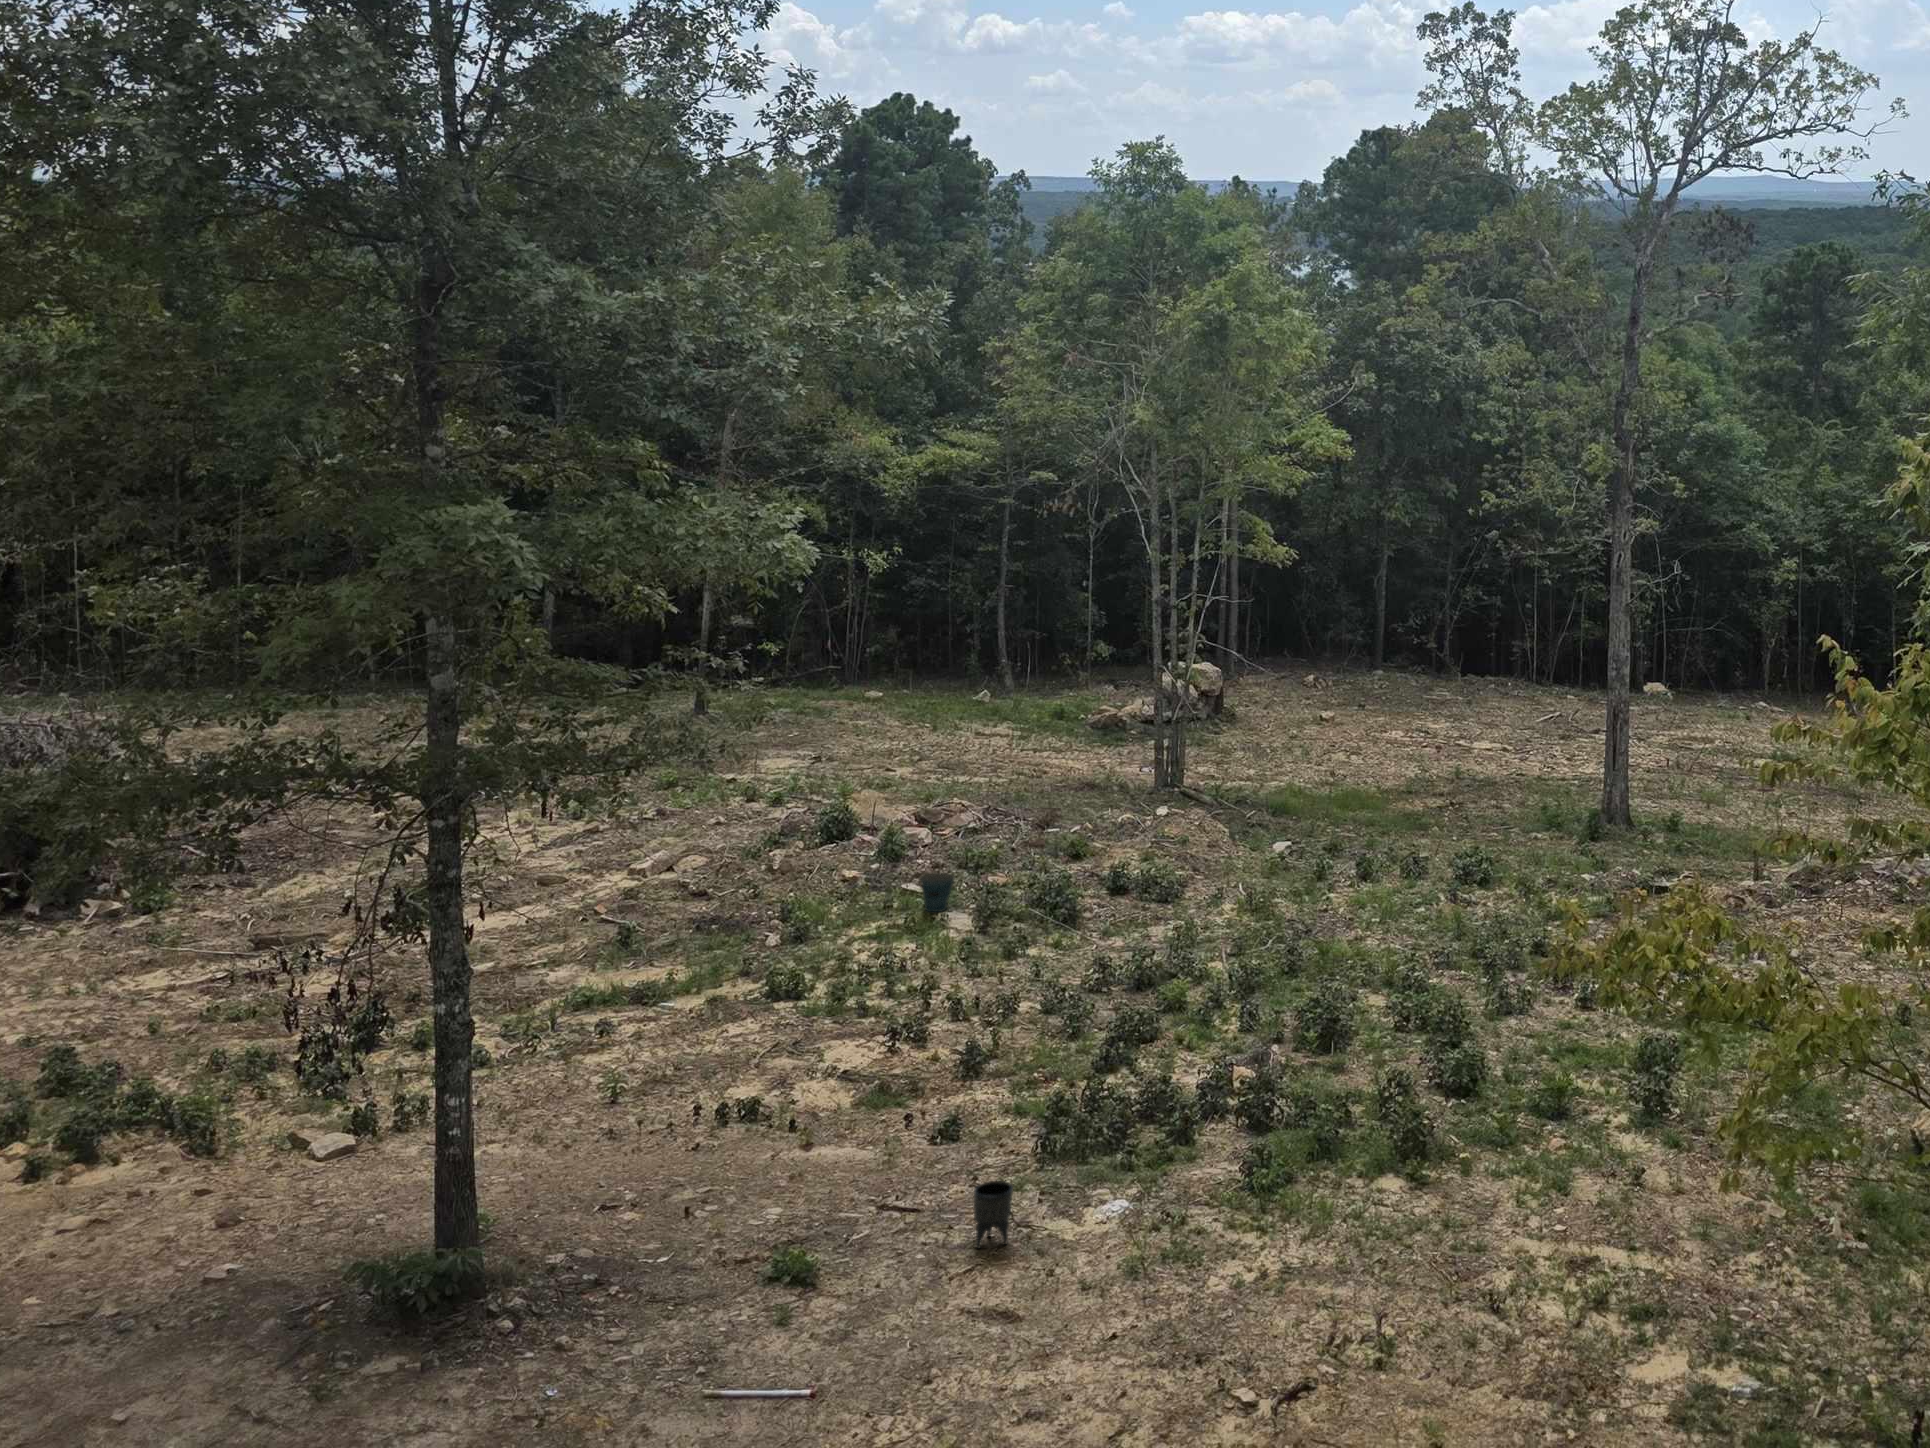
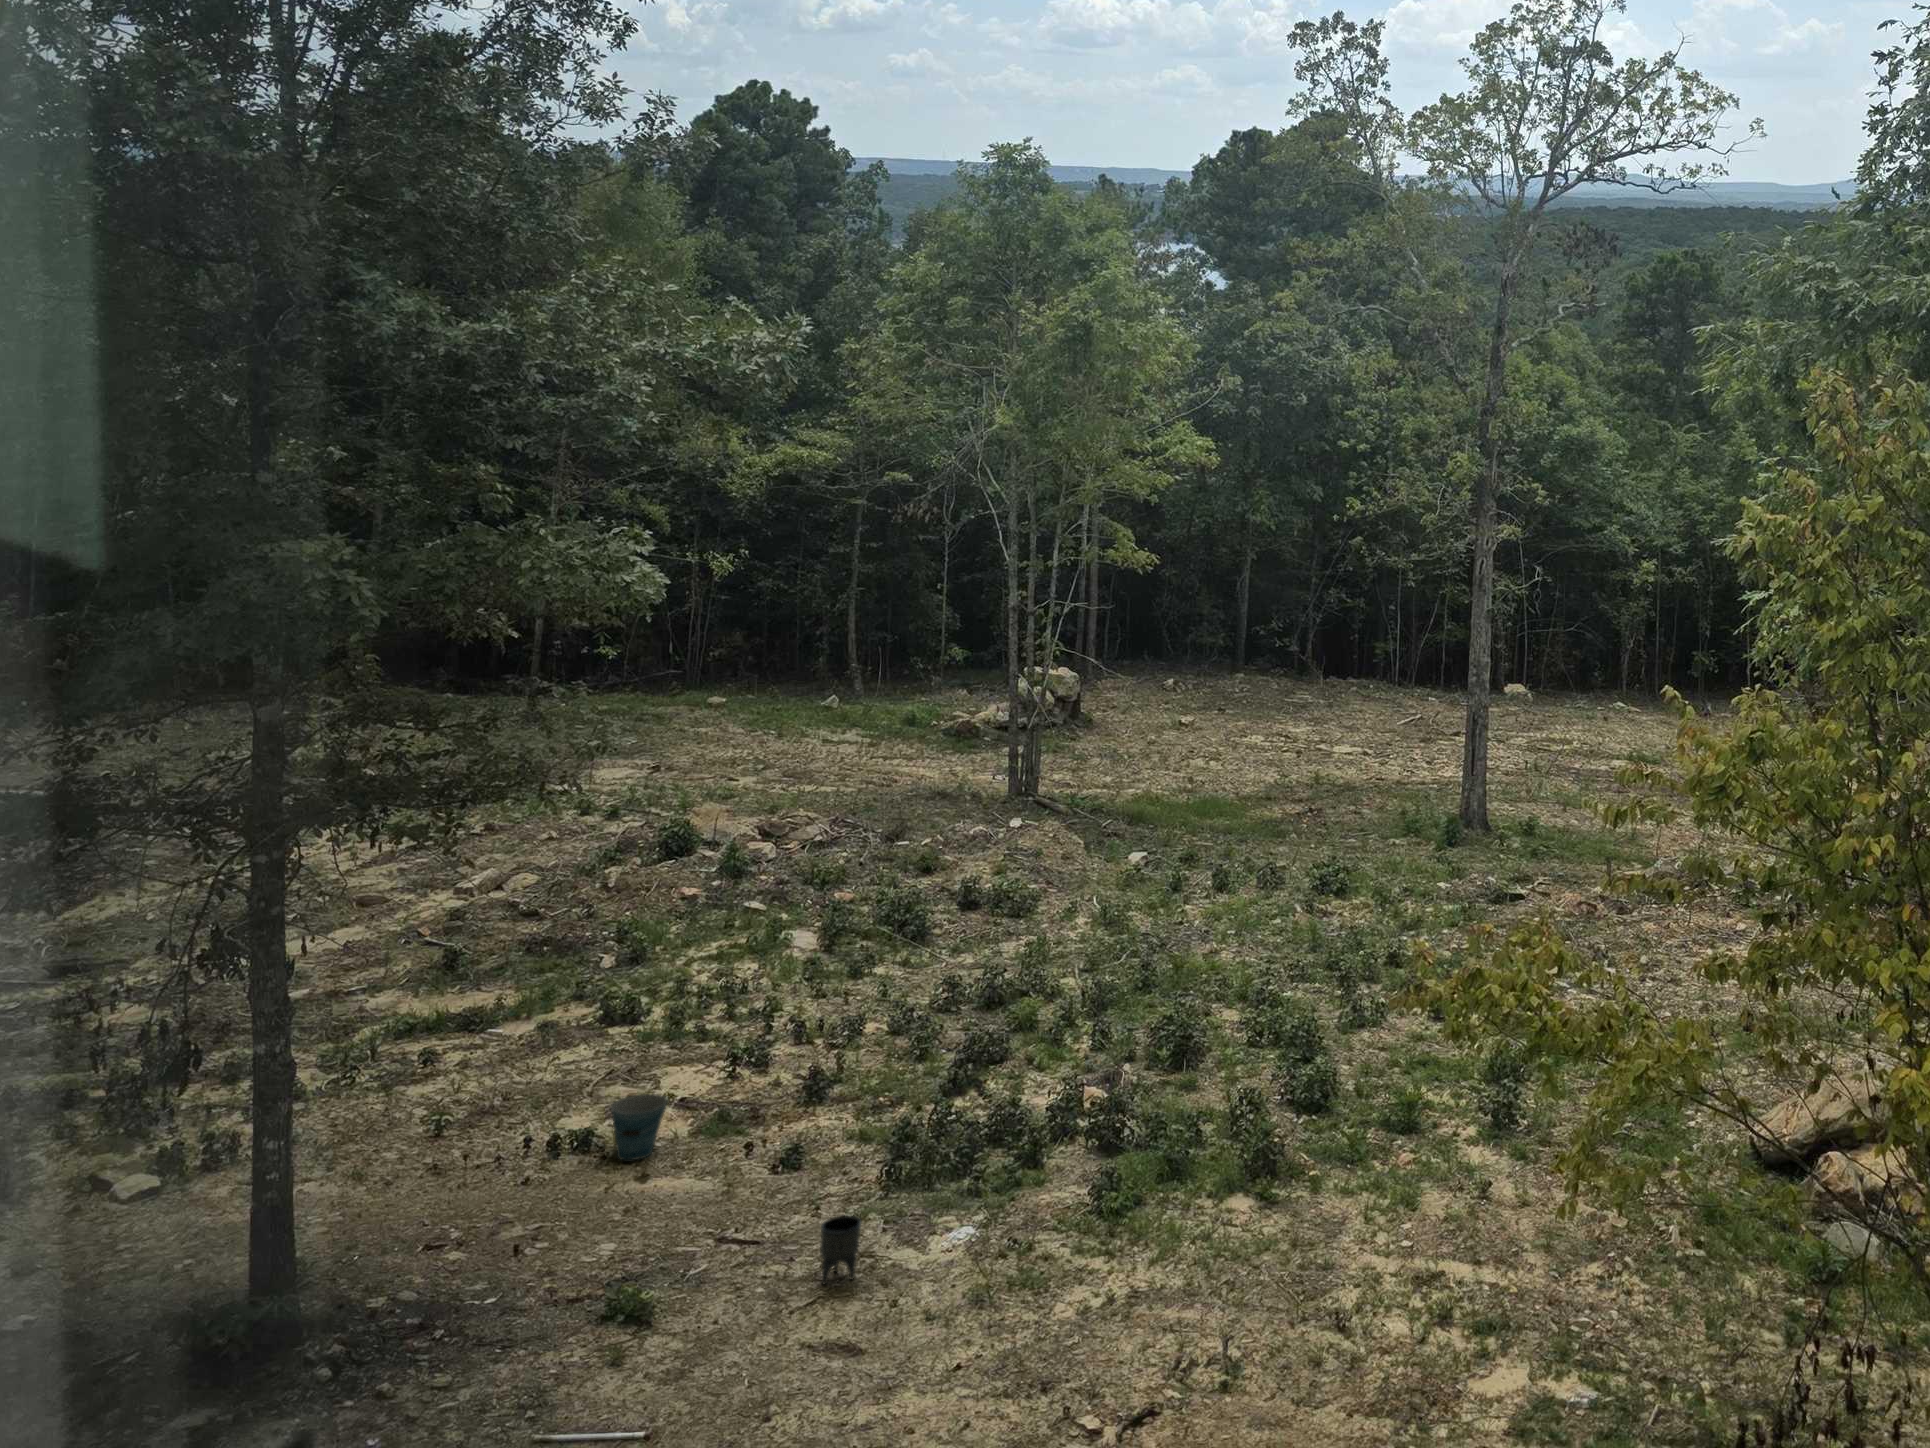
bucket: present [920,873,955,912] -> present [609,1094,667,1160]

